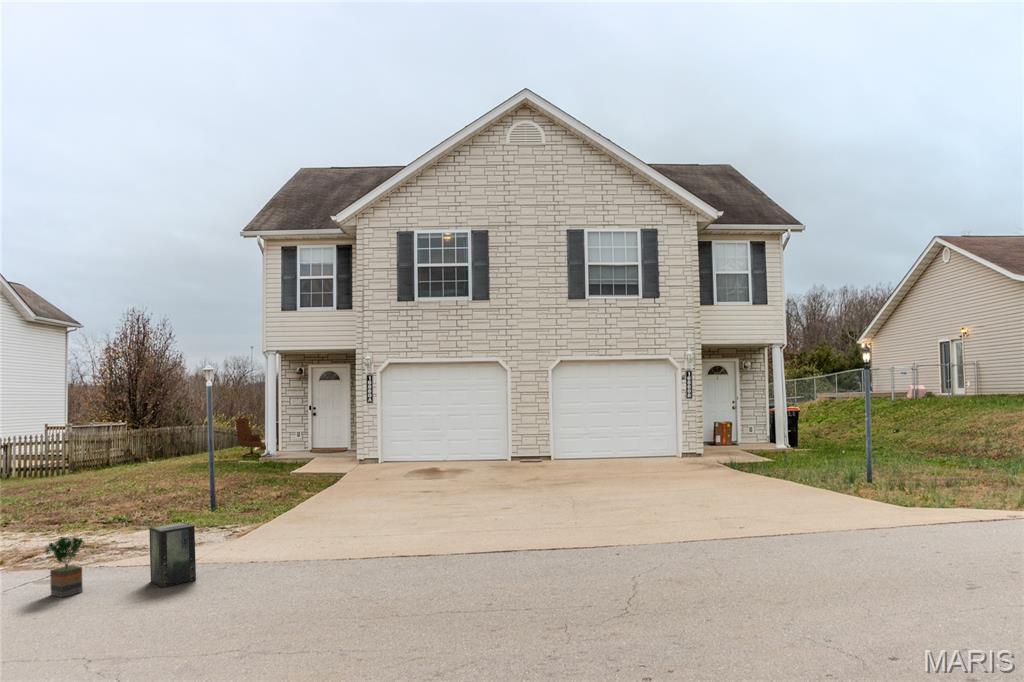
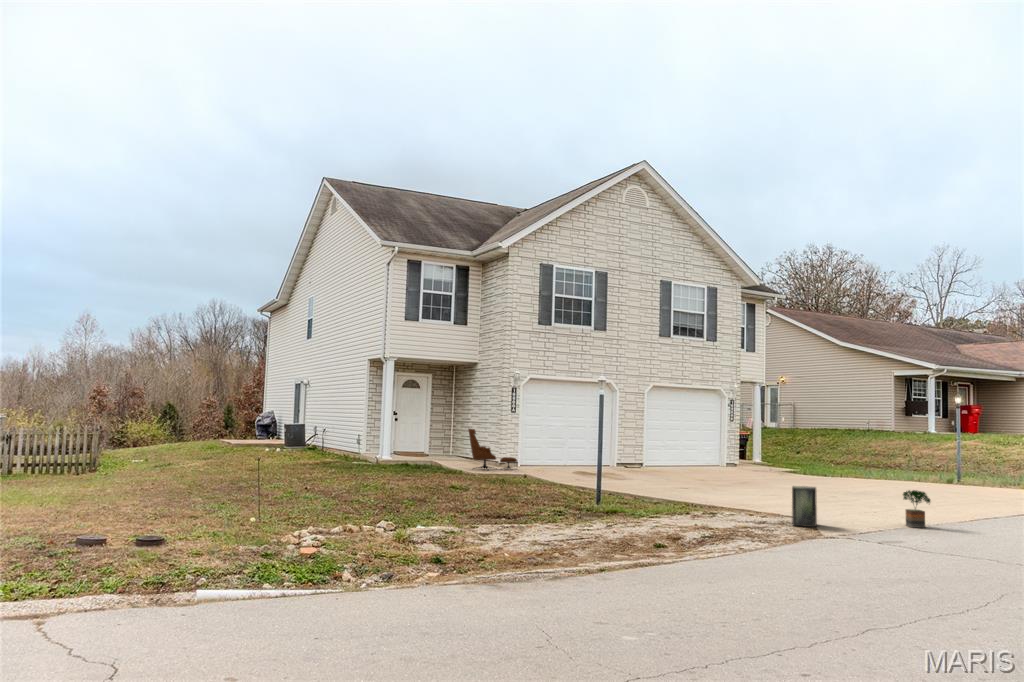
lounge chair: present [235,418,275,457] -> present [468,429,517,469]
potted tree: present [45,537,90,597] -> present [903,490,930,528]

